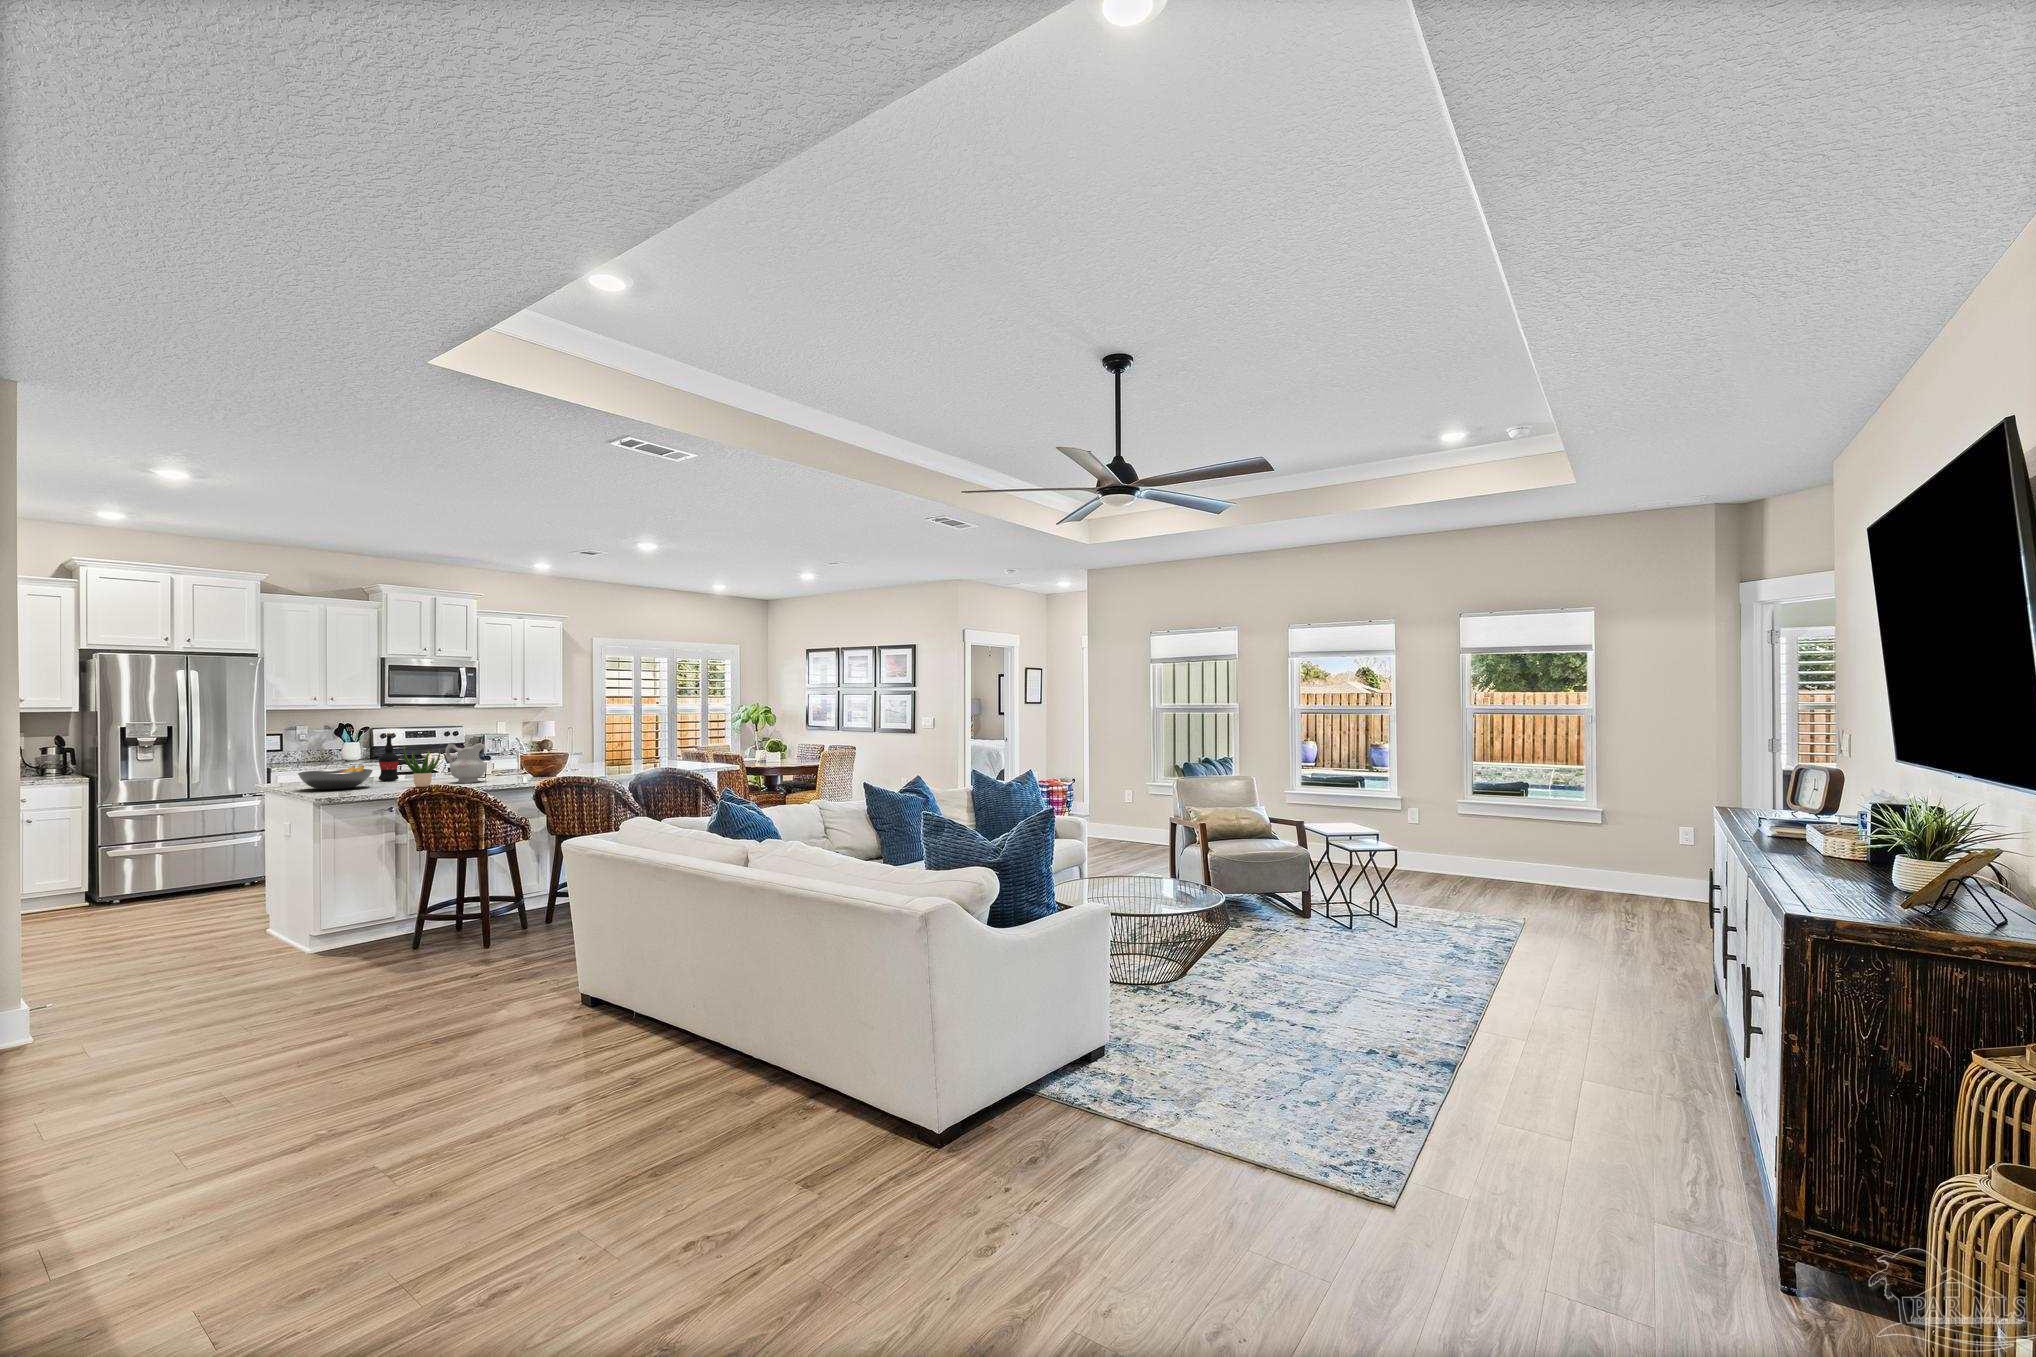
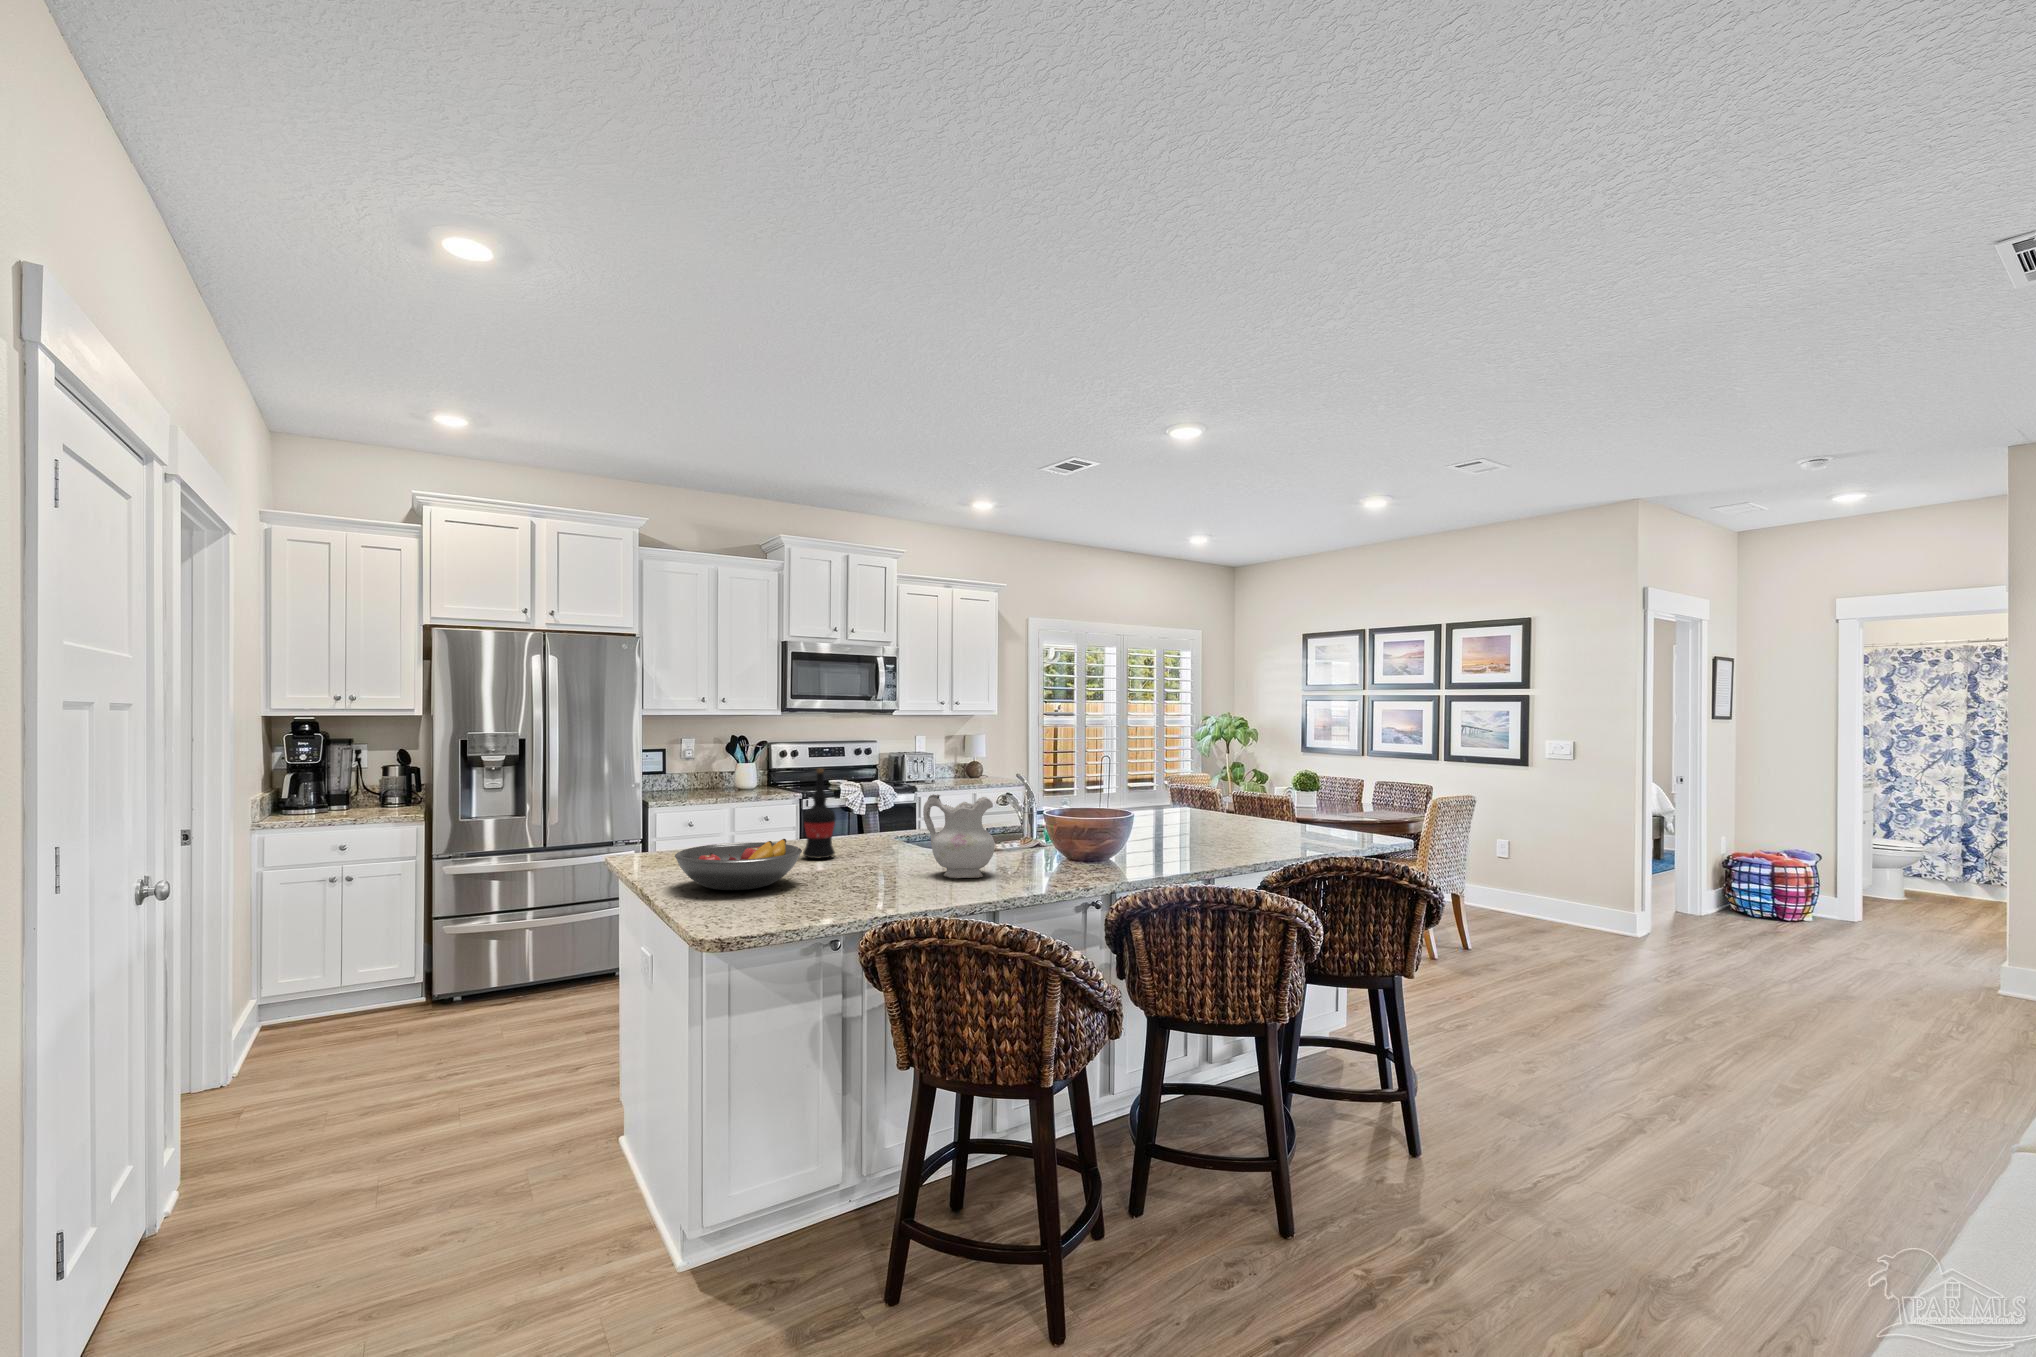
potted plant: present [404,748,440,787] -> none [860,803,924,893]

